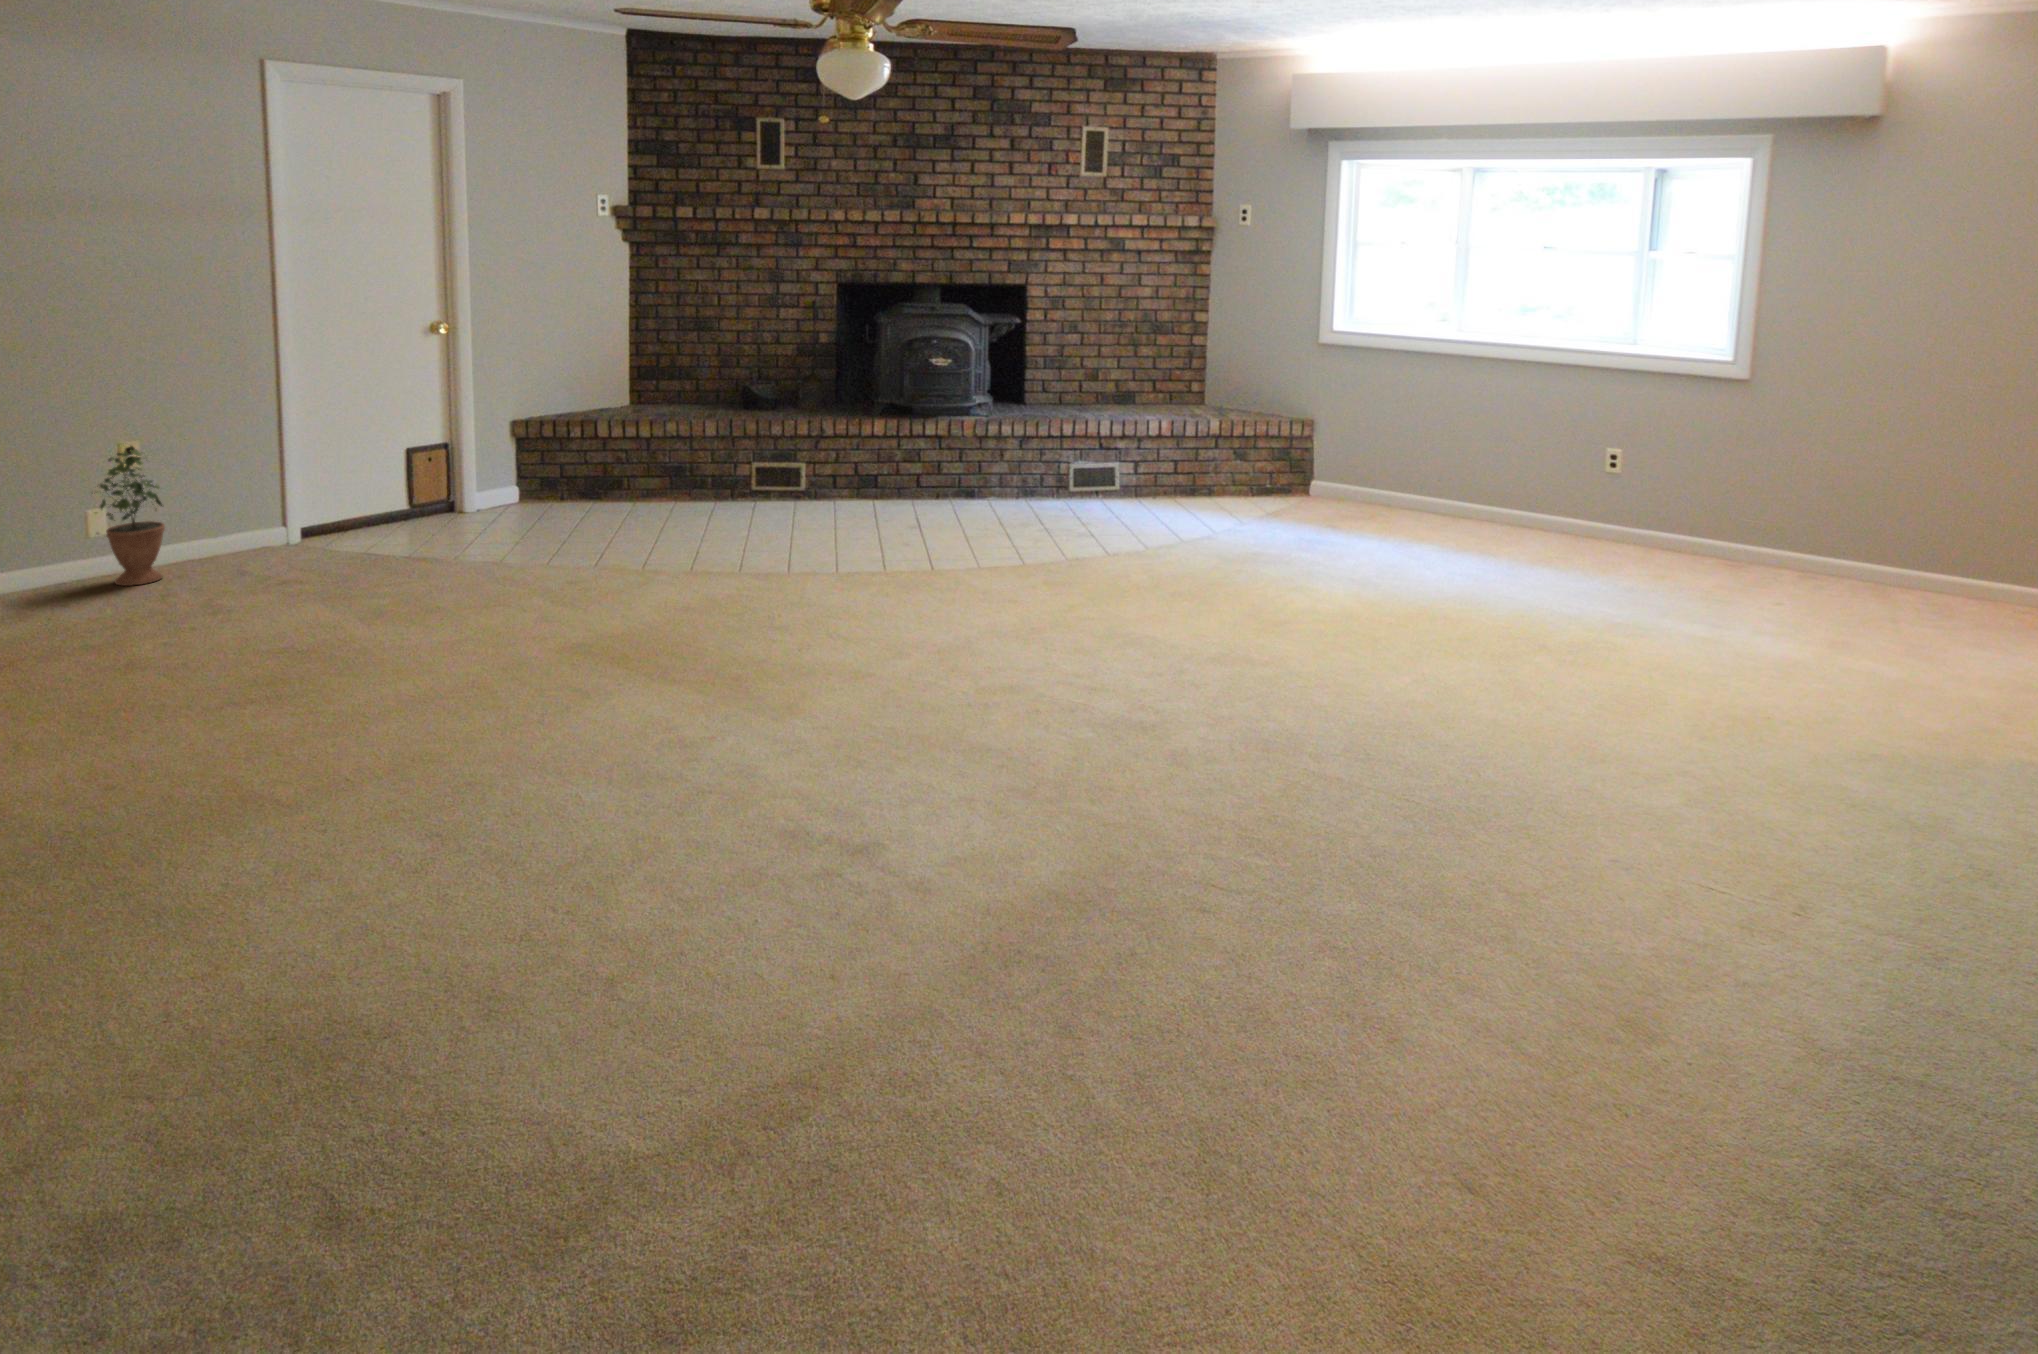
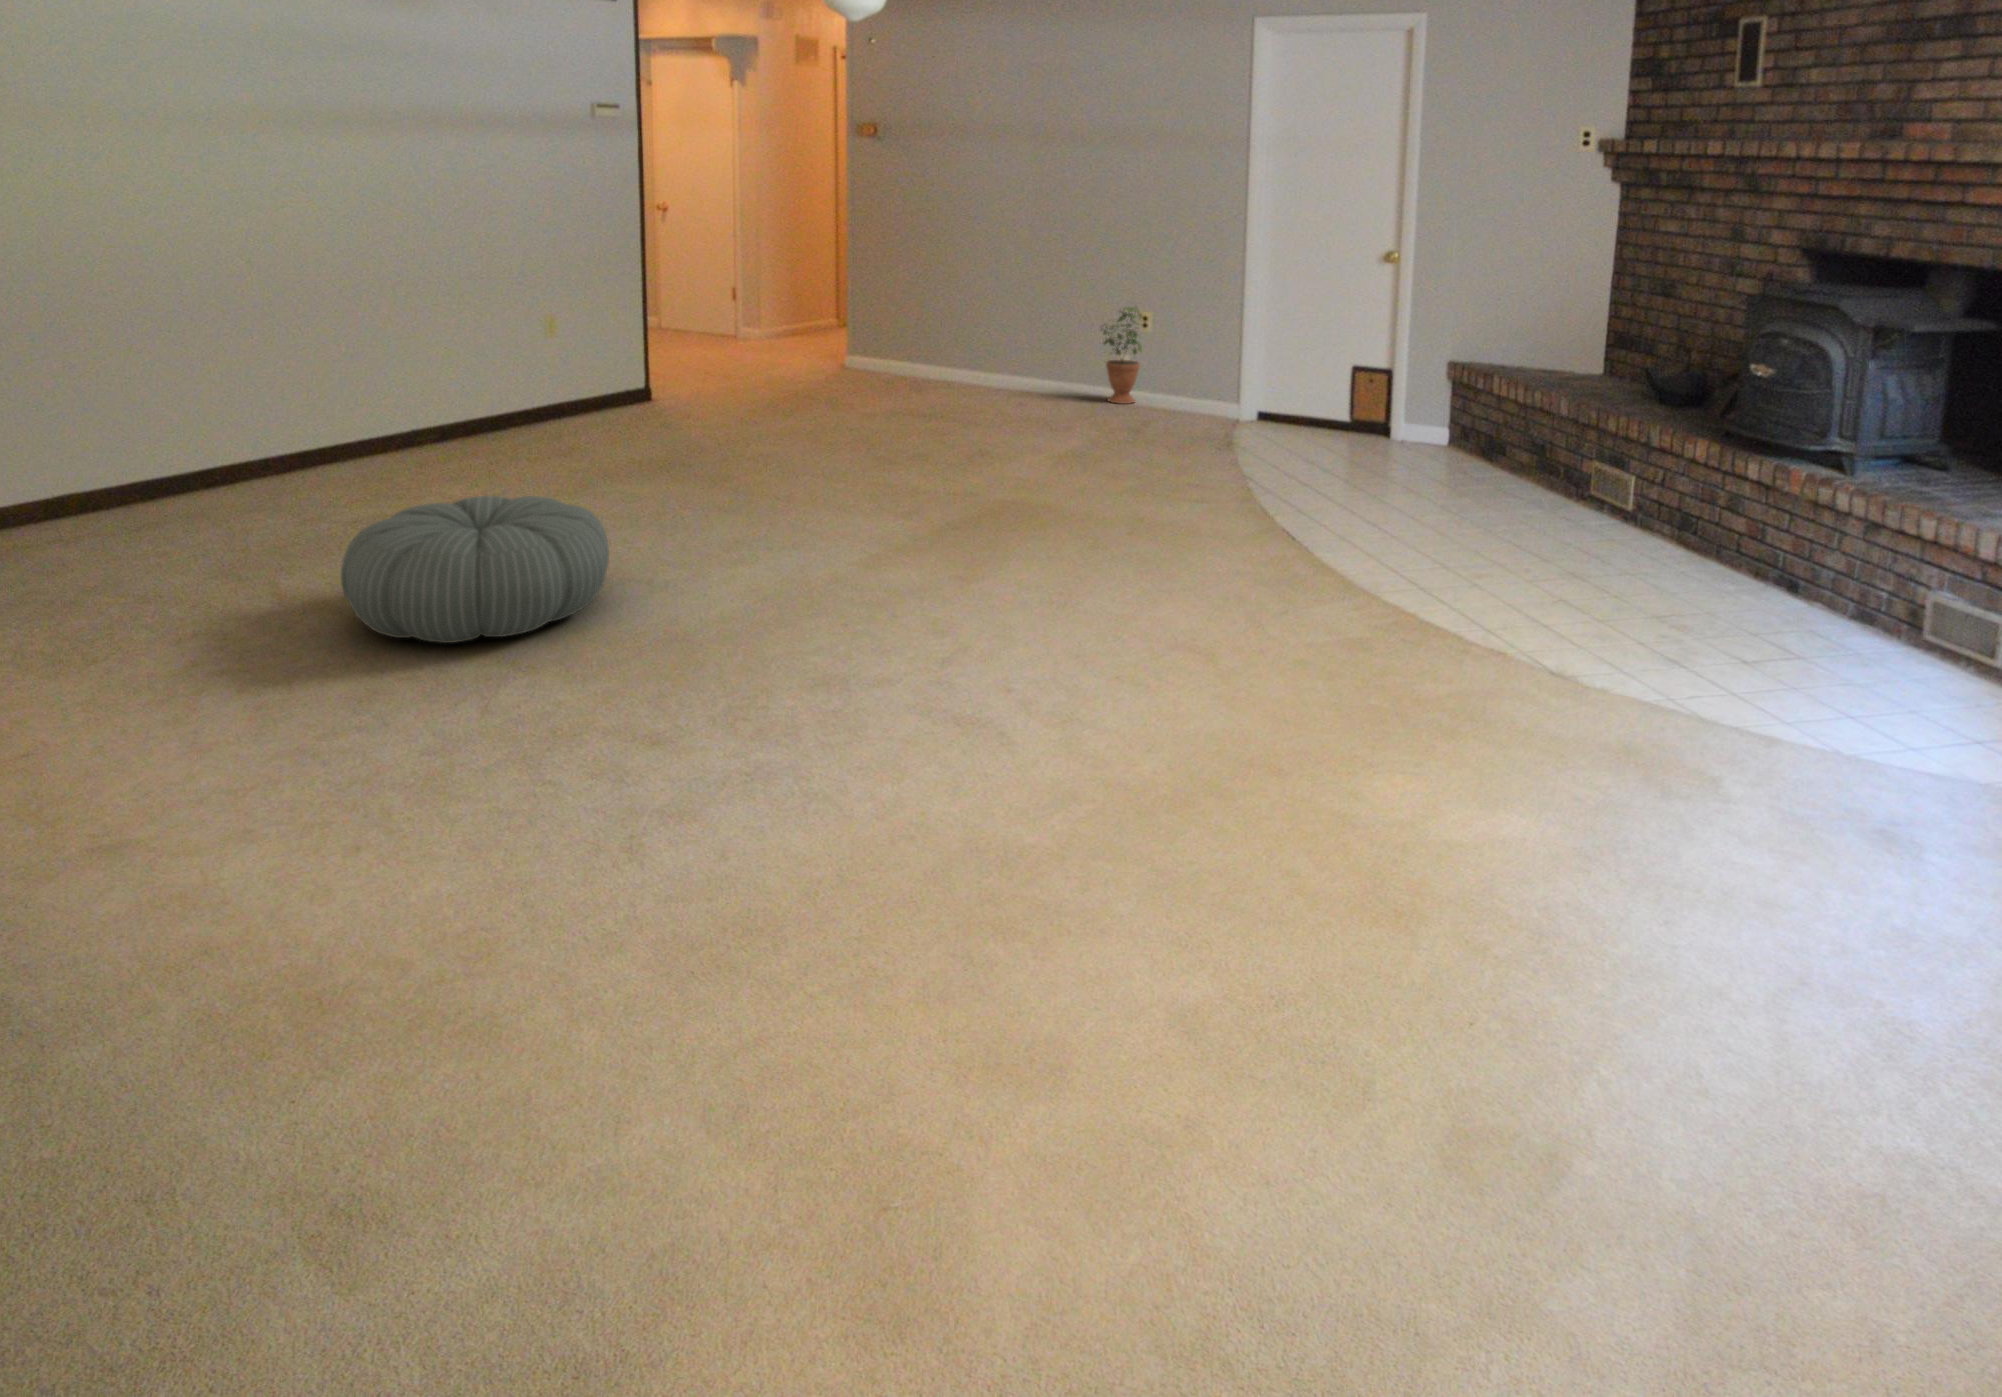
pouf: none [651,754,967,991] -> present [341,496,609,643]

